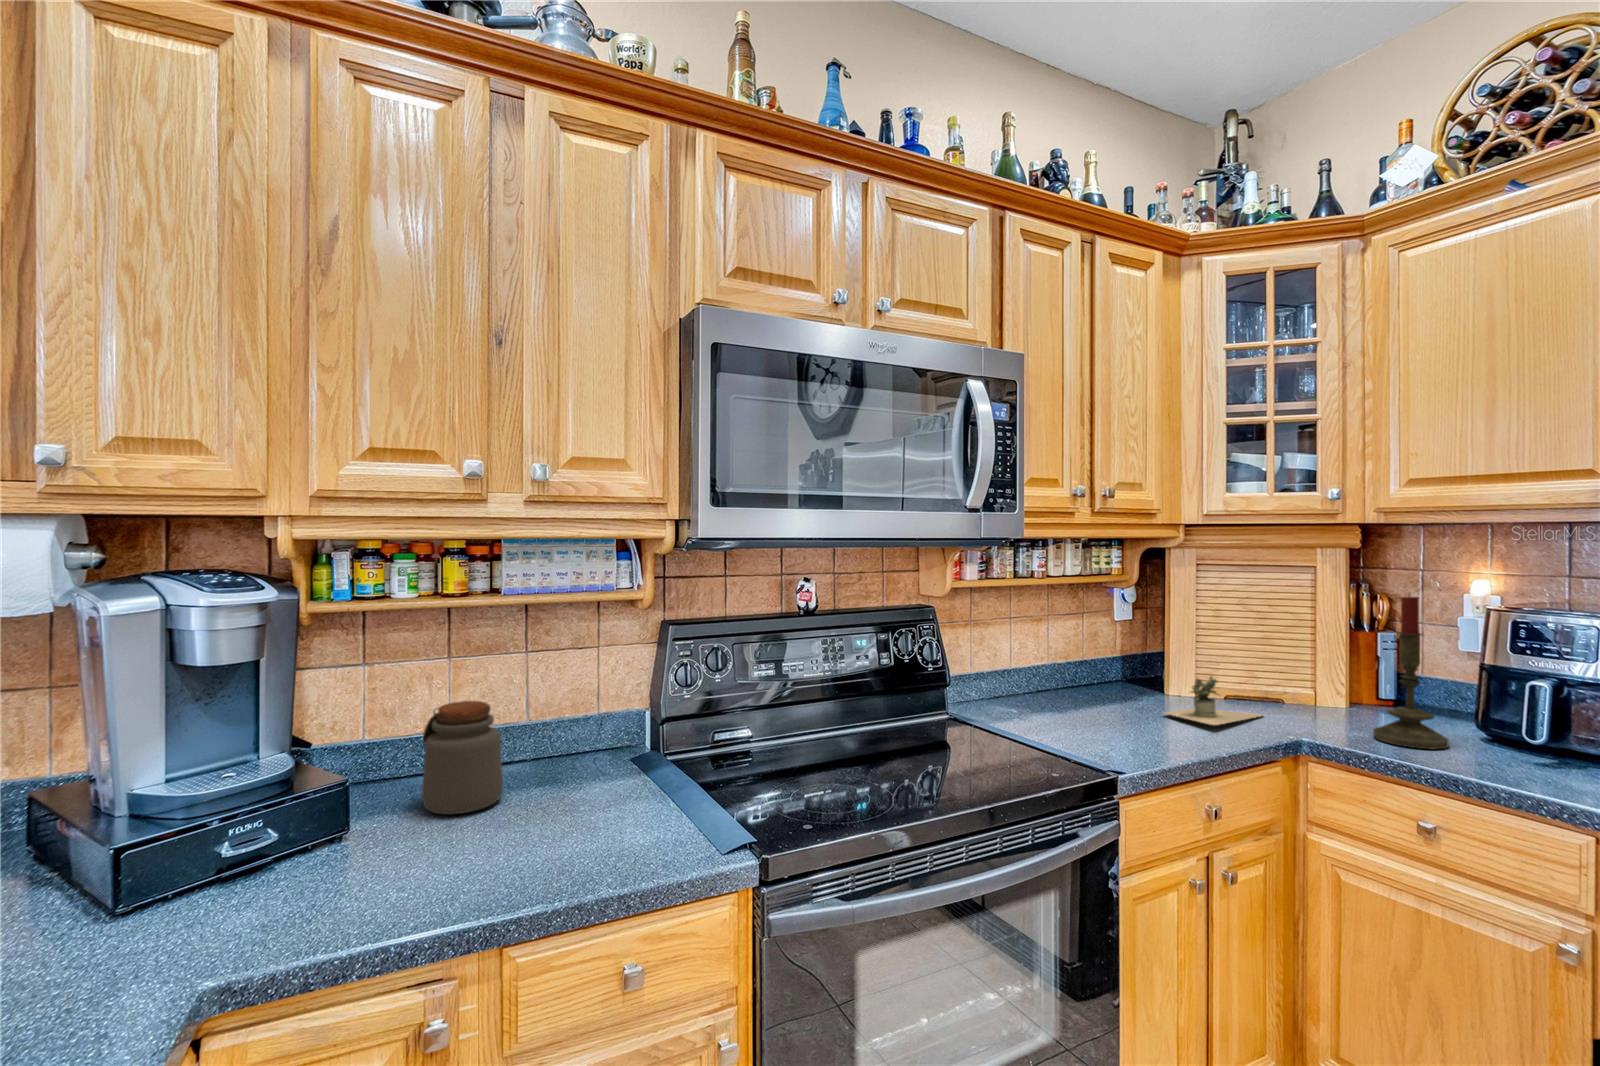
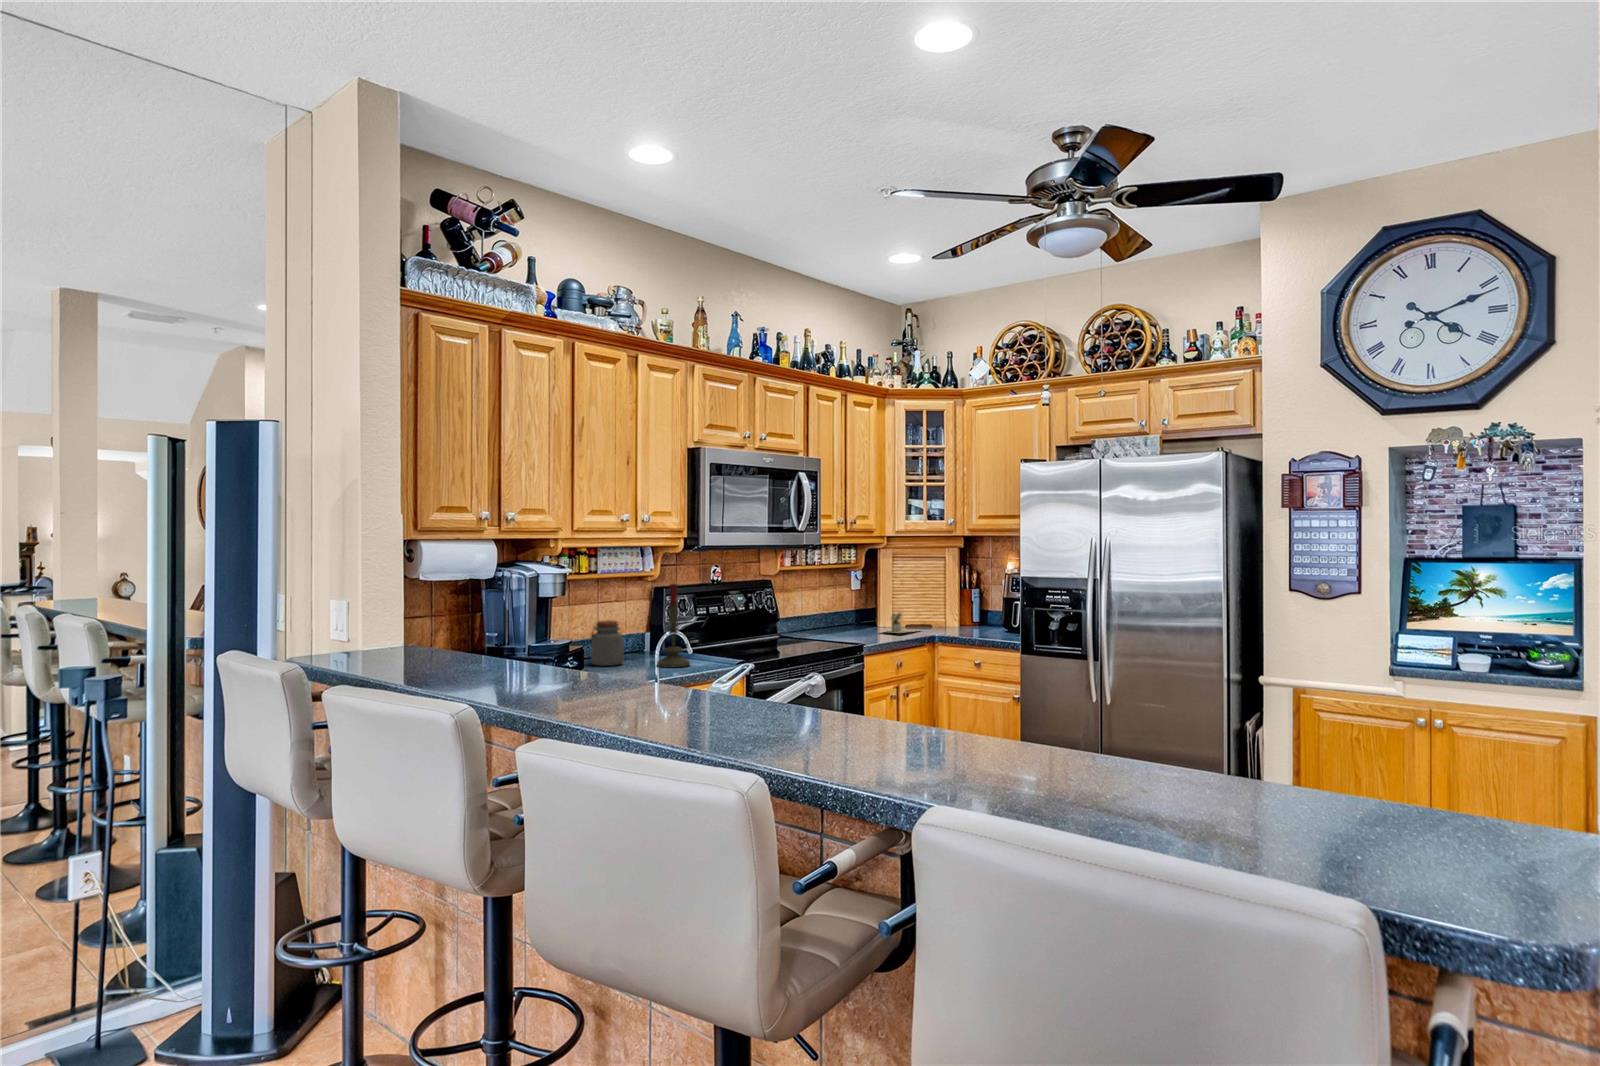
candle: present [1373,596,1448,749] -> present [657,584,690,668]

